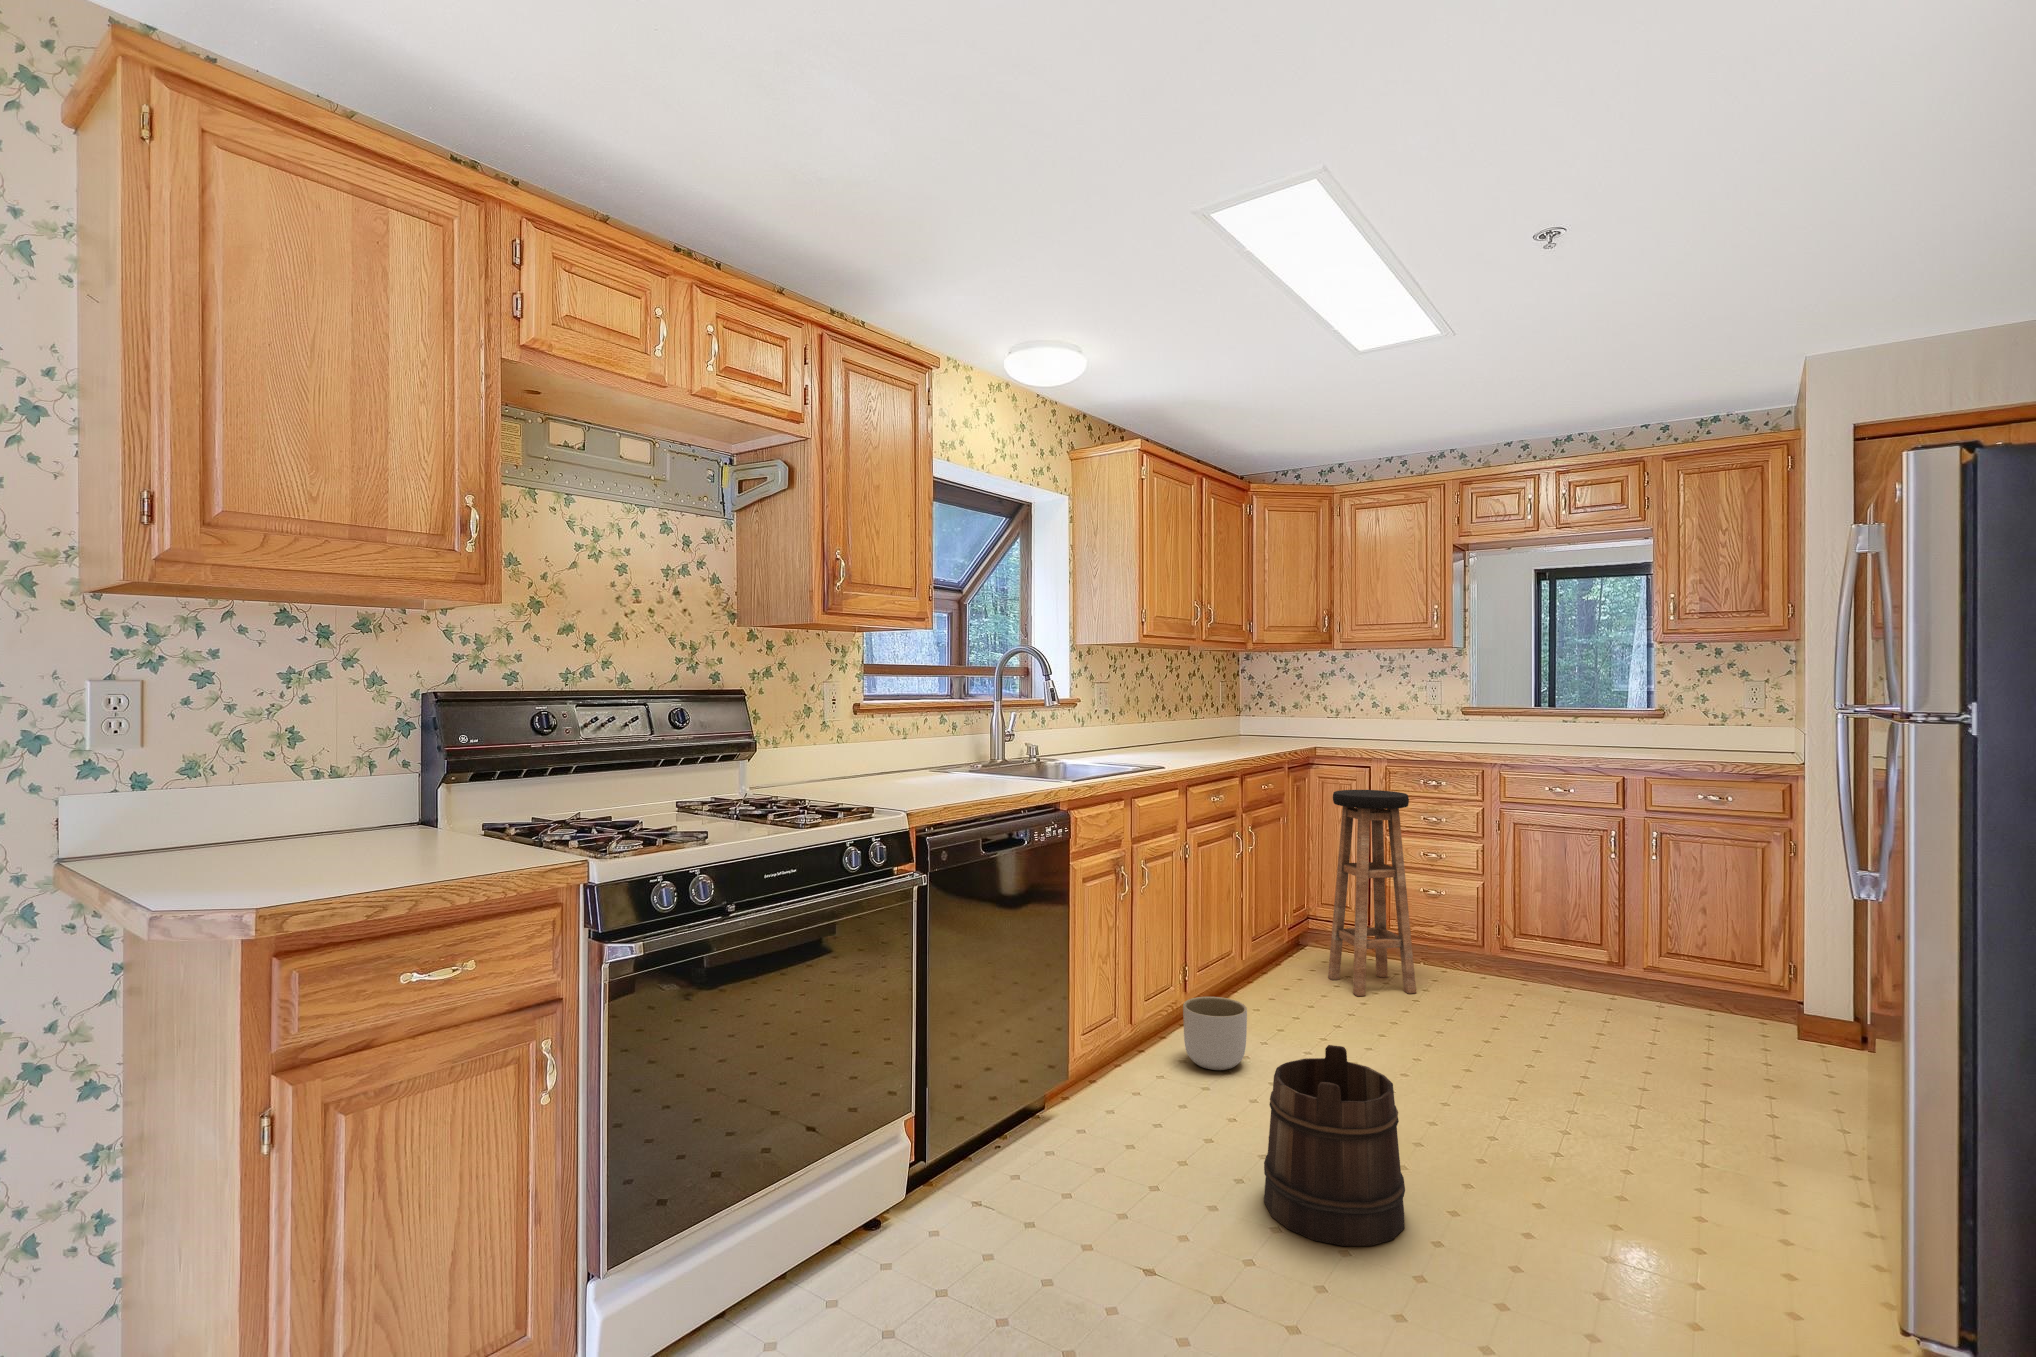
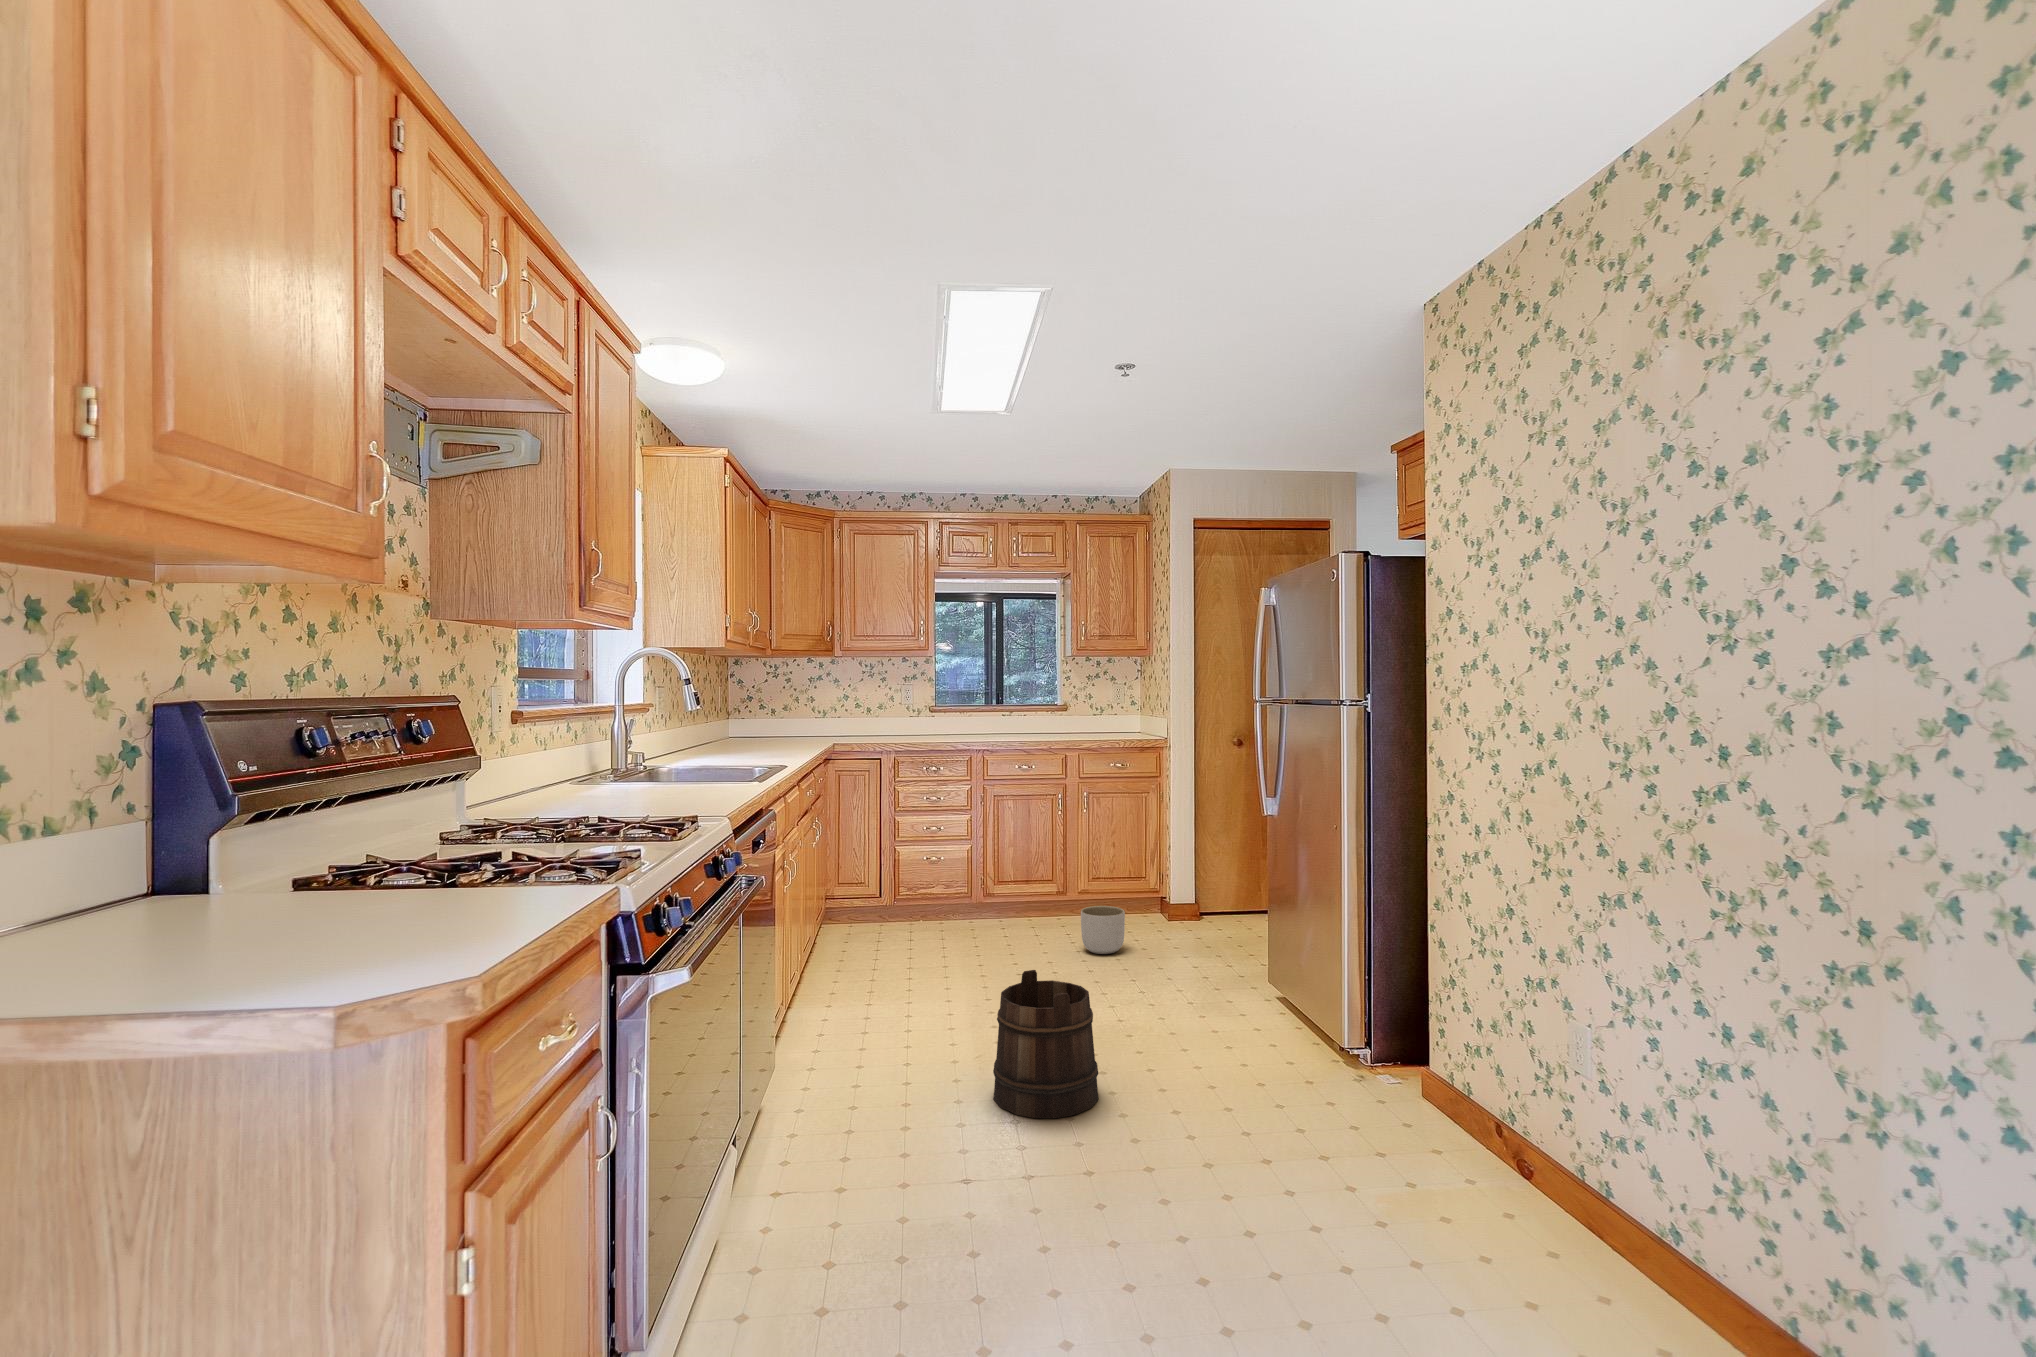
bar stool: present [1328,790,1416,996] -> none [868,777,942,952]
planter: present [1183,997,1247,1070] -> present [1081,906,1125,954]

